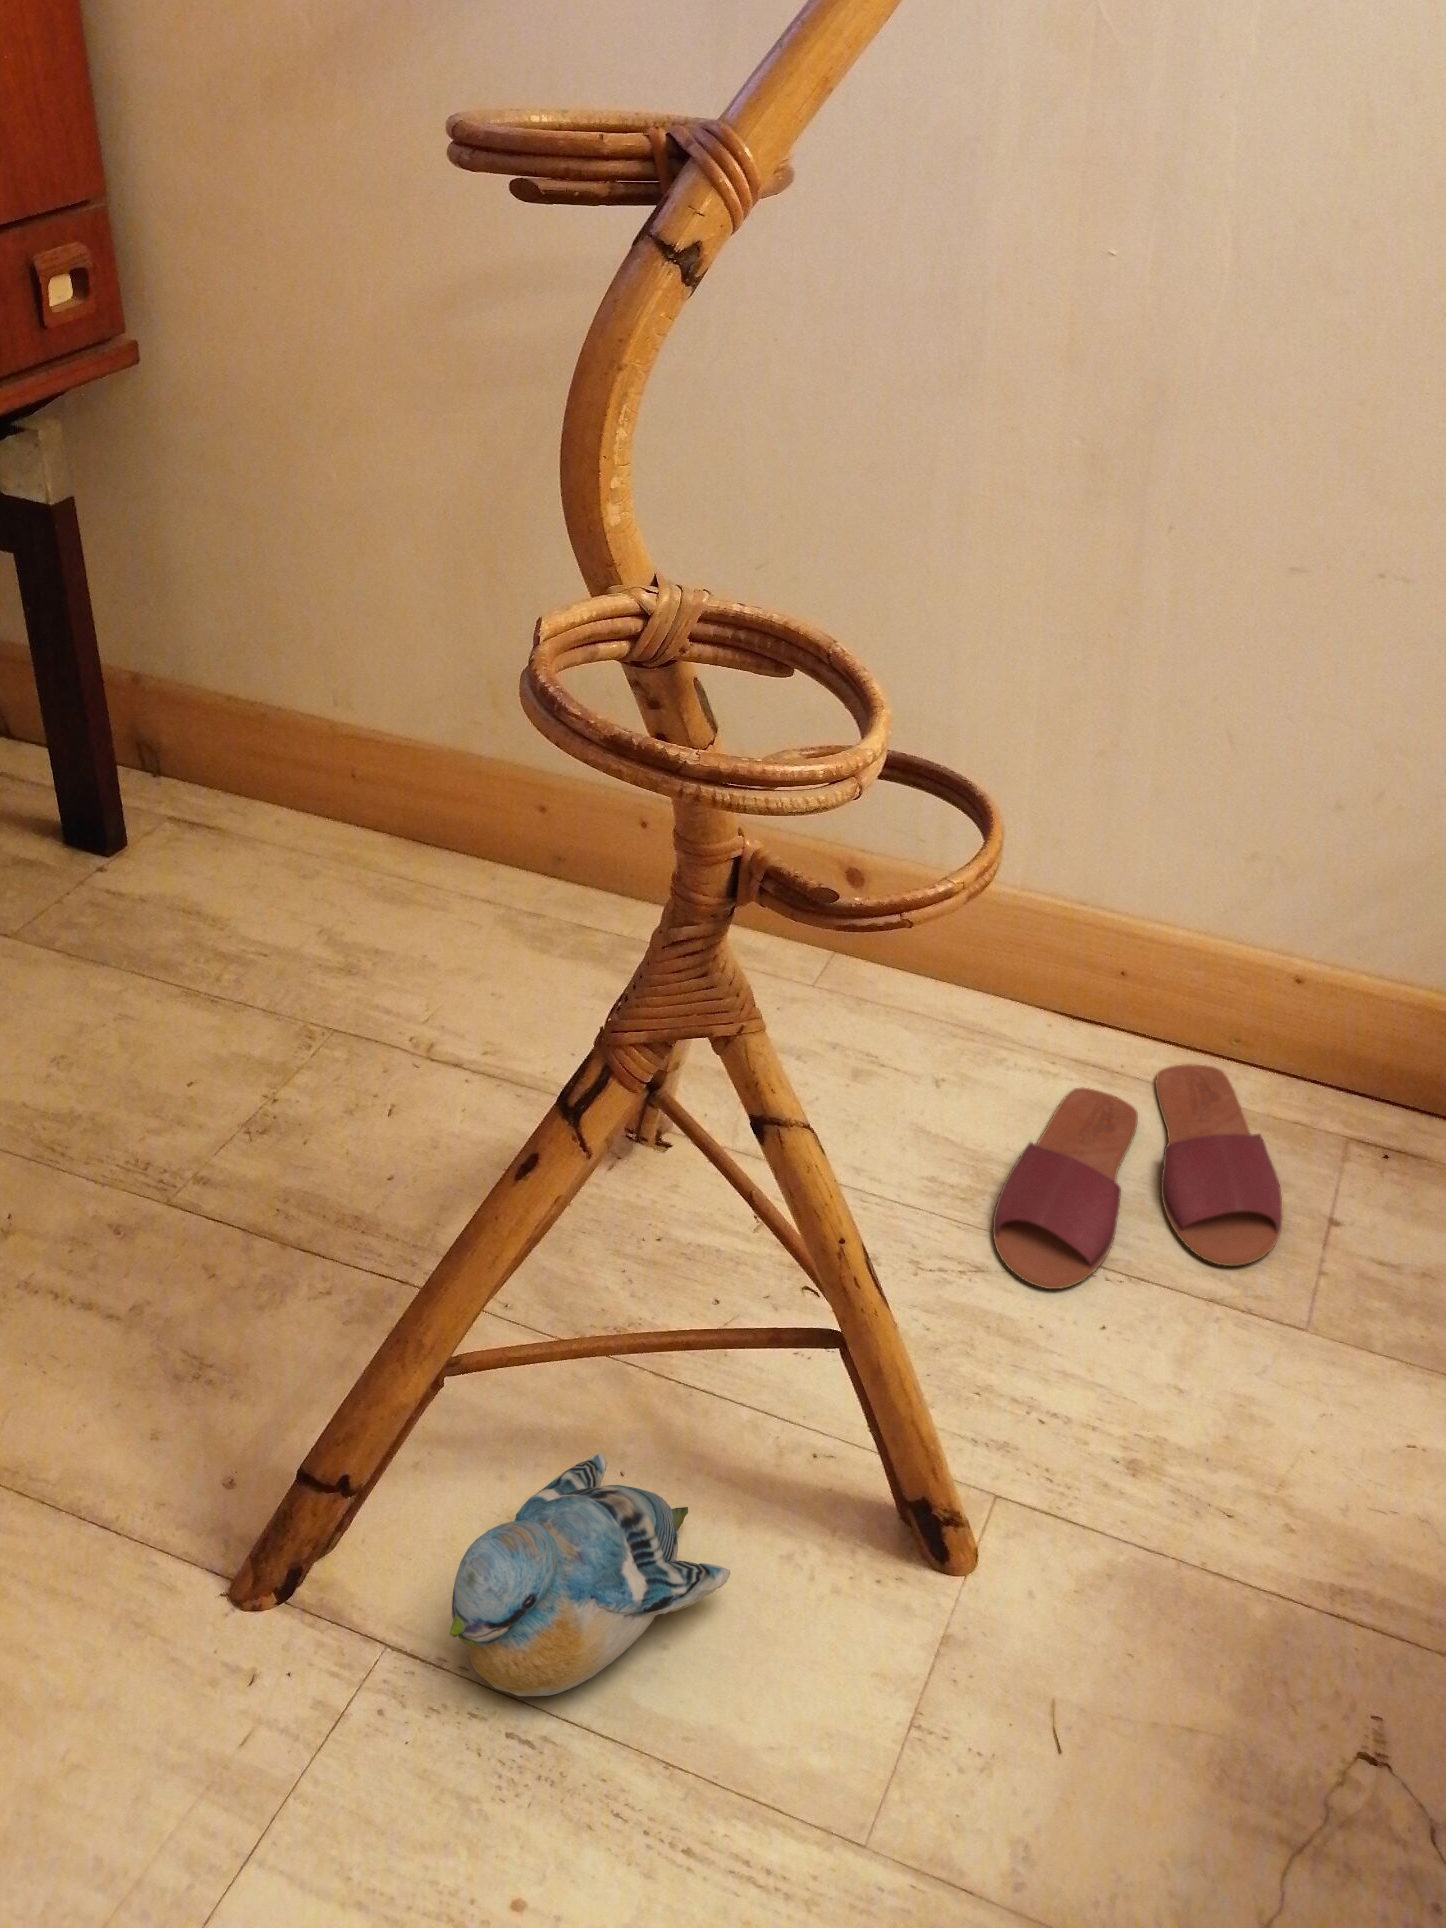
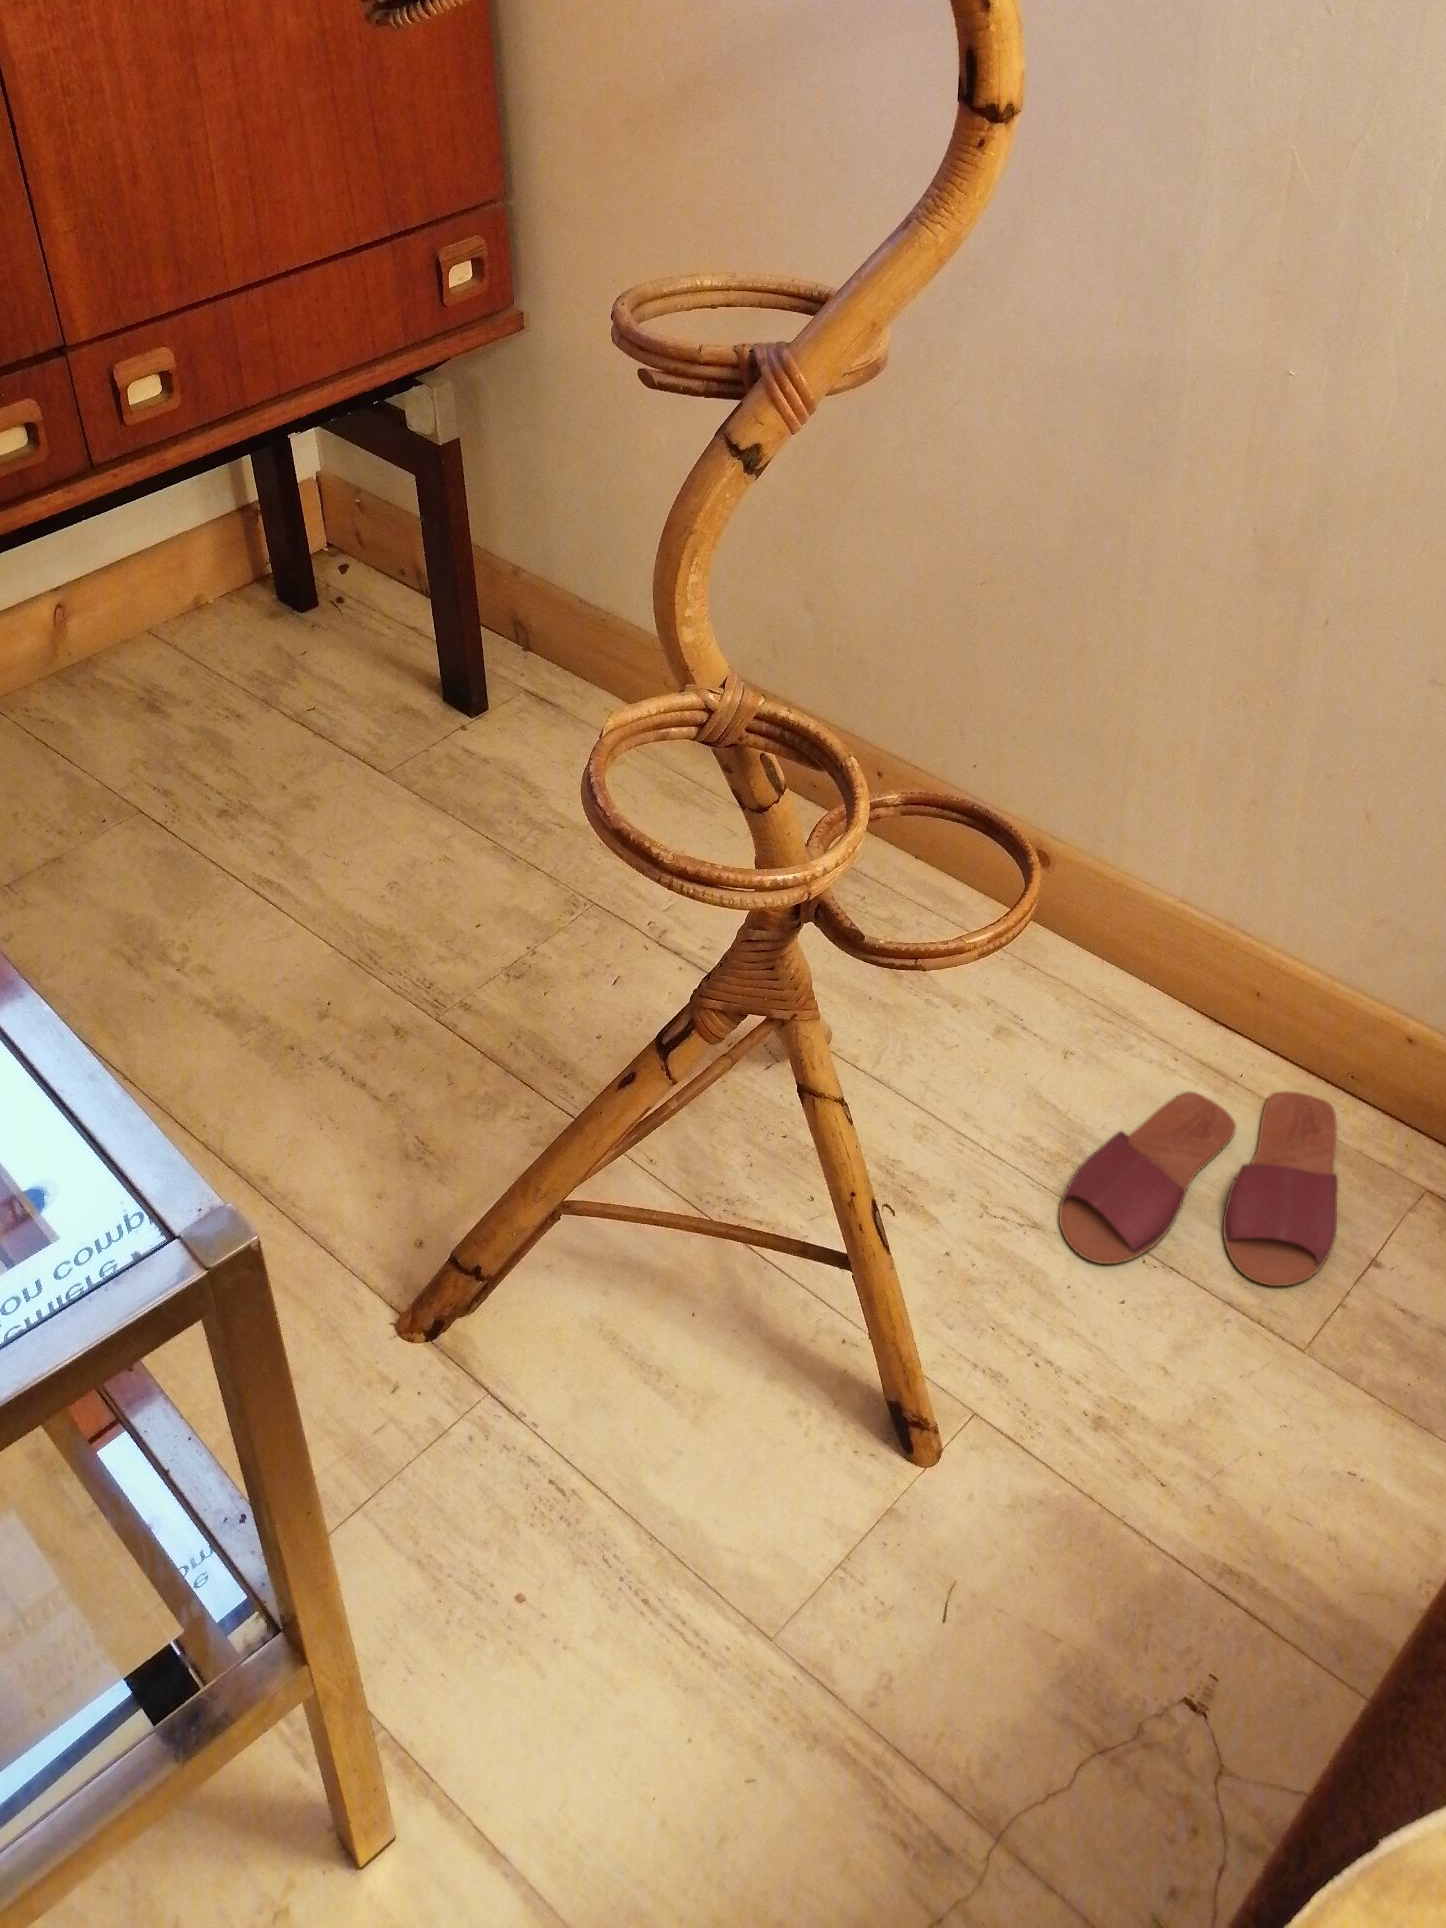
plush toy: present [450,1453,730,1696] -> none [508,1297,737,1462]

